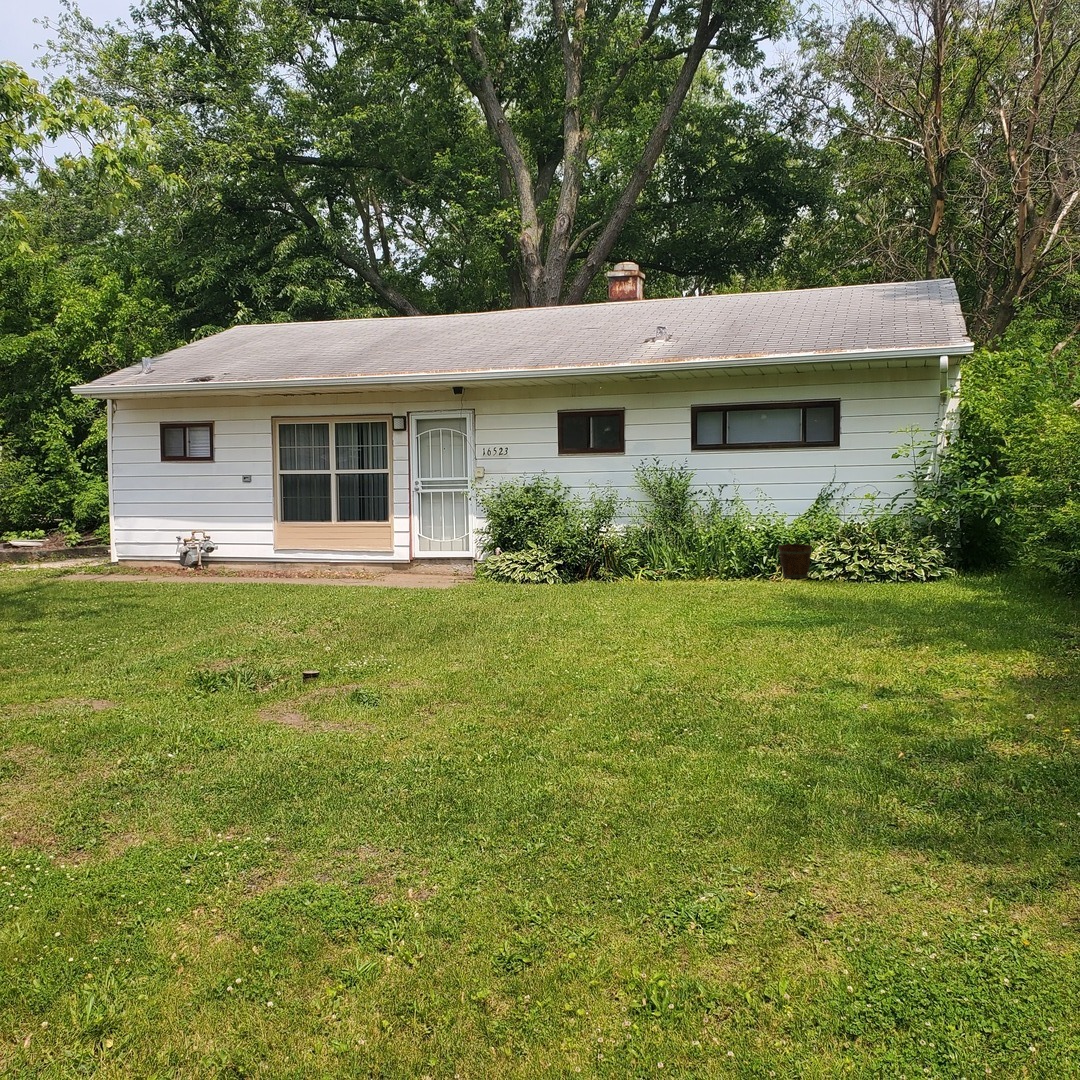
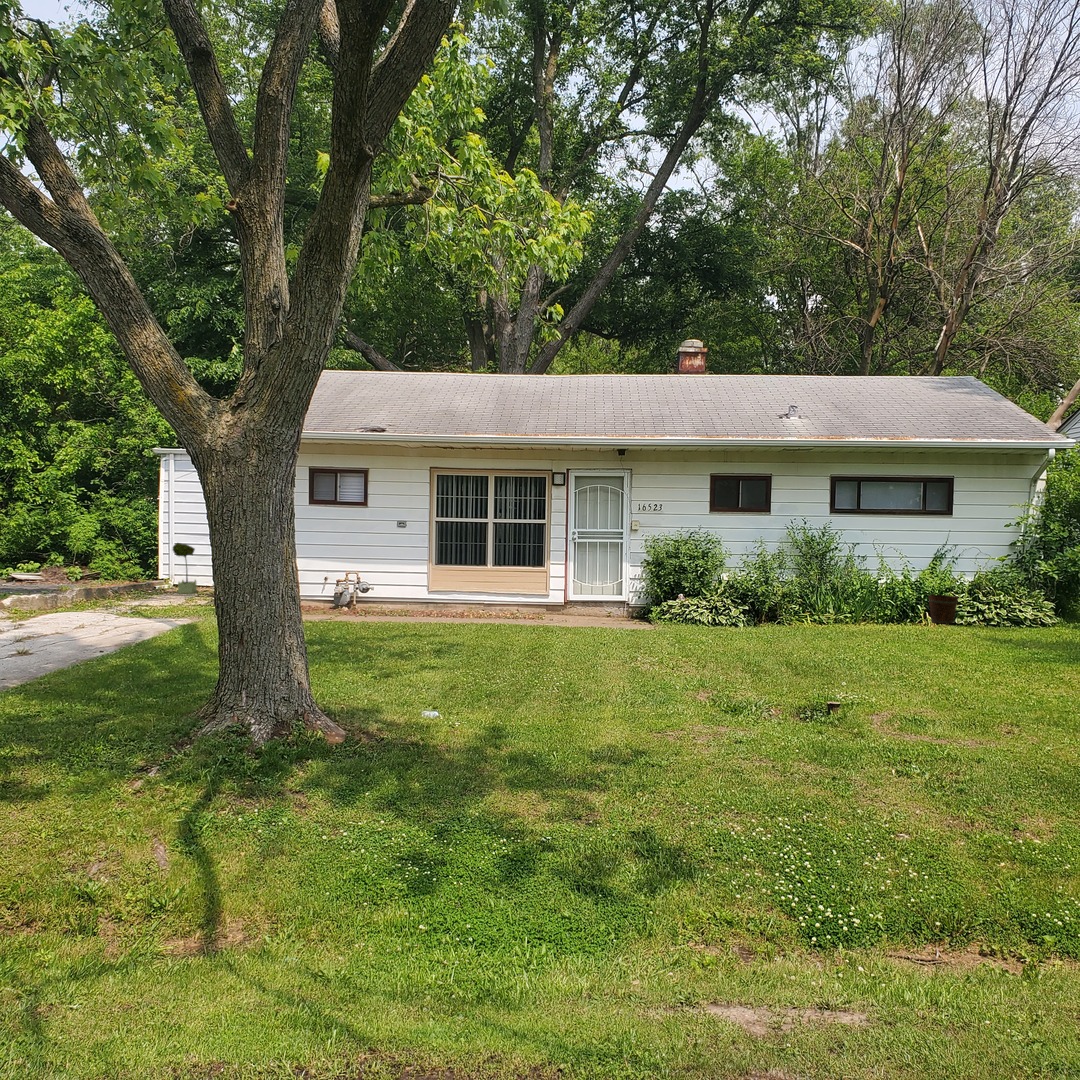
potted tree: none [46,506,74,558] -> present [173,543,197,594]

